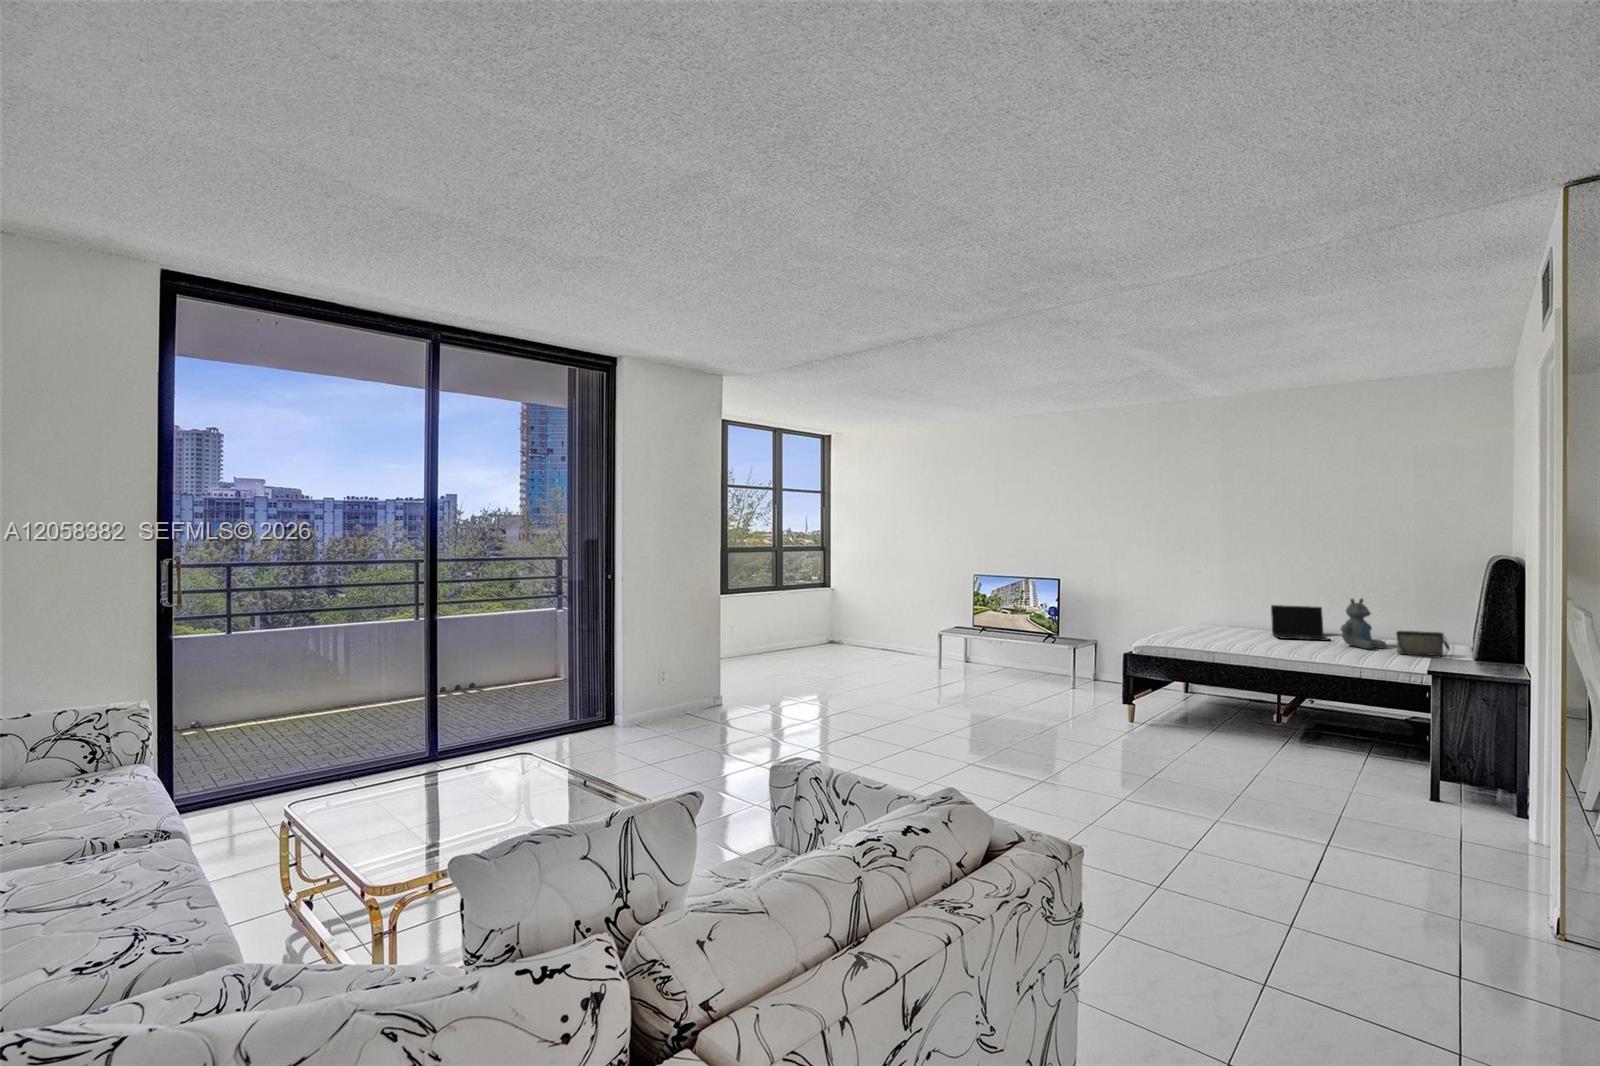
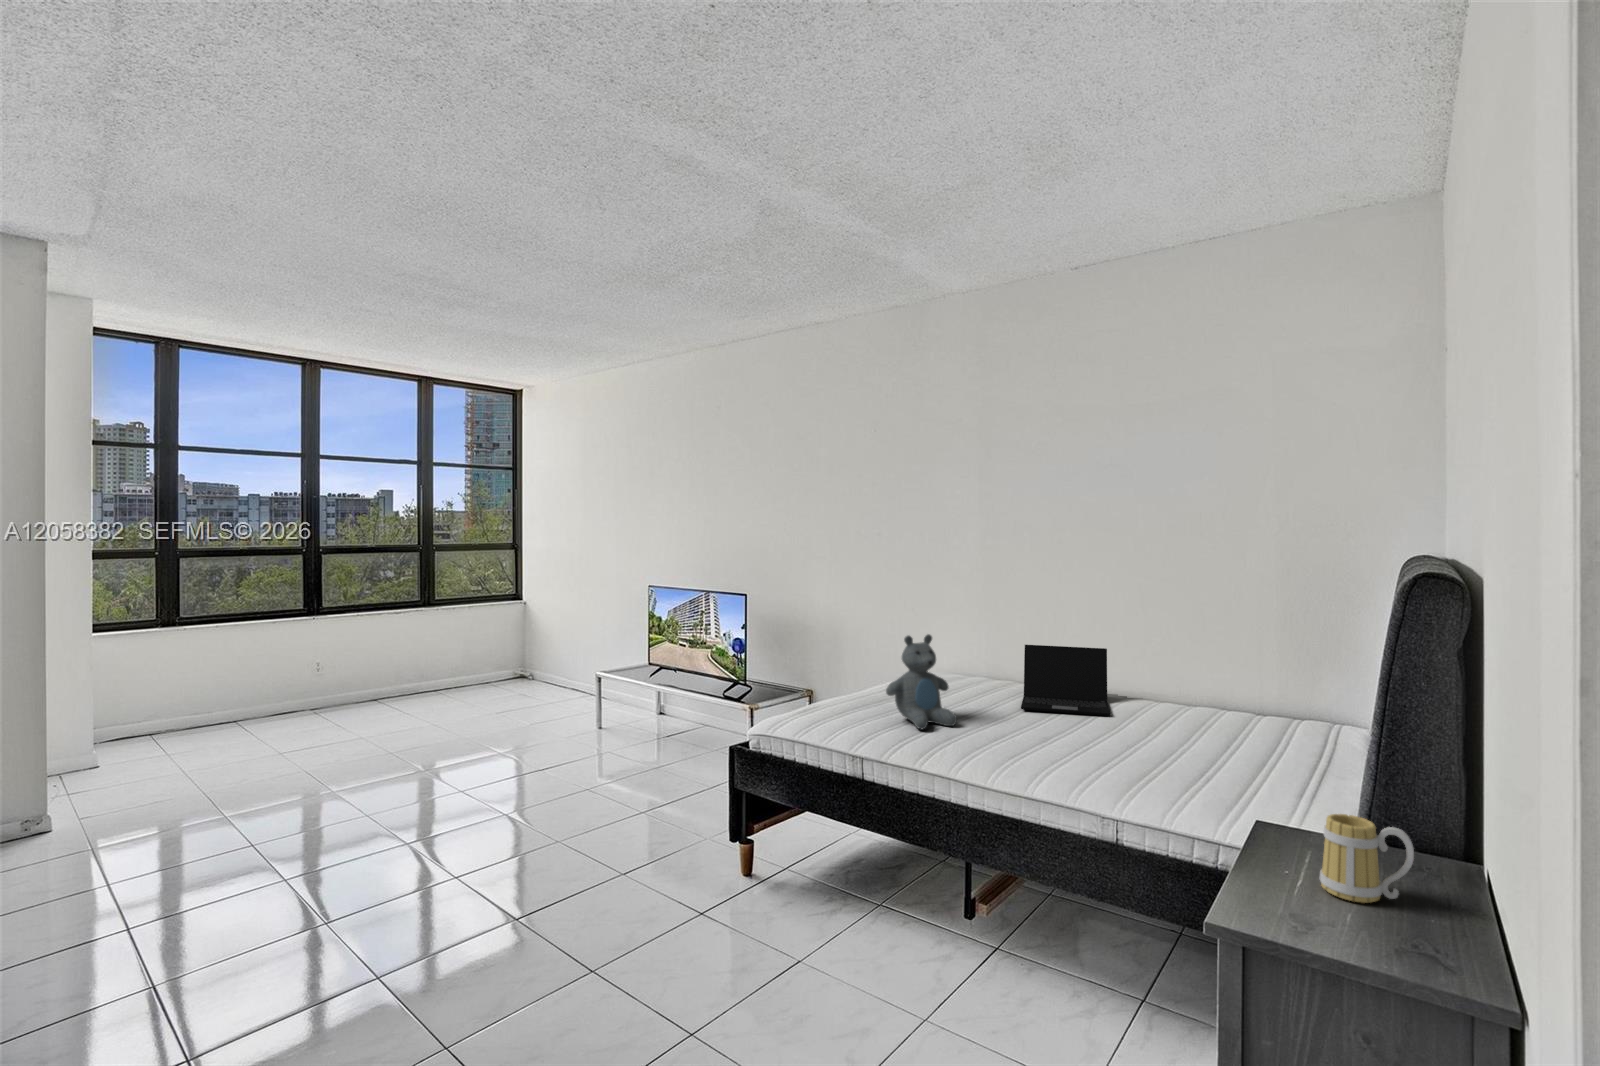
teddy bear: present [1341,598,1386,649] -> present [886,634,957,729]
handbag: present [1396,631,1450,657] -> none [1206,713,1309,774]
mug: none [1467,648,1504,677] -> present [1320,814,1414,903]

